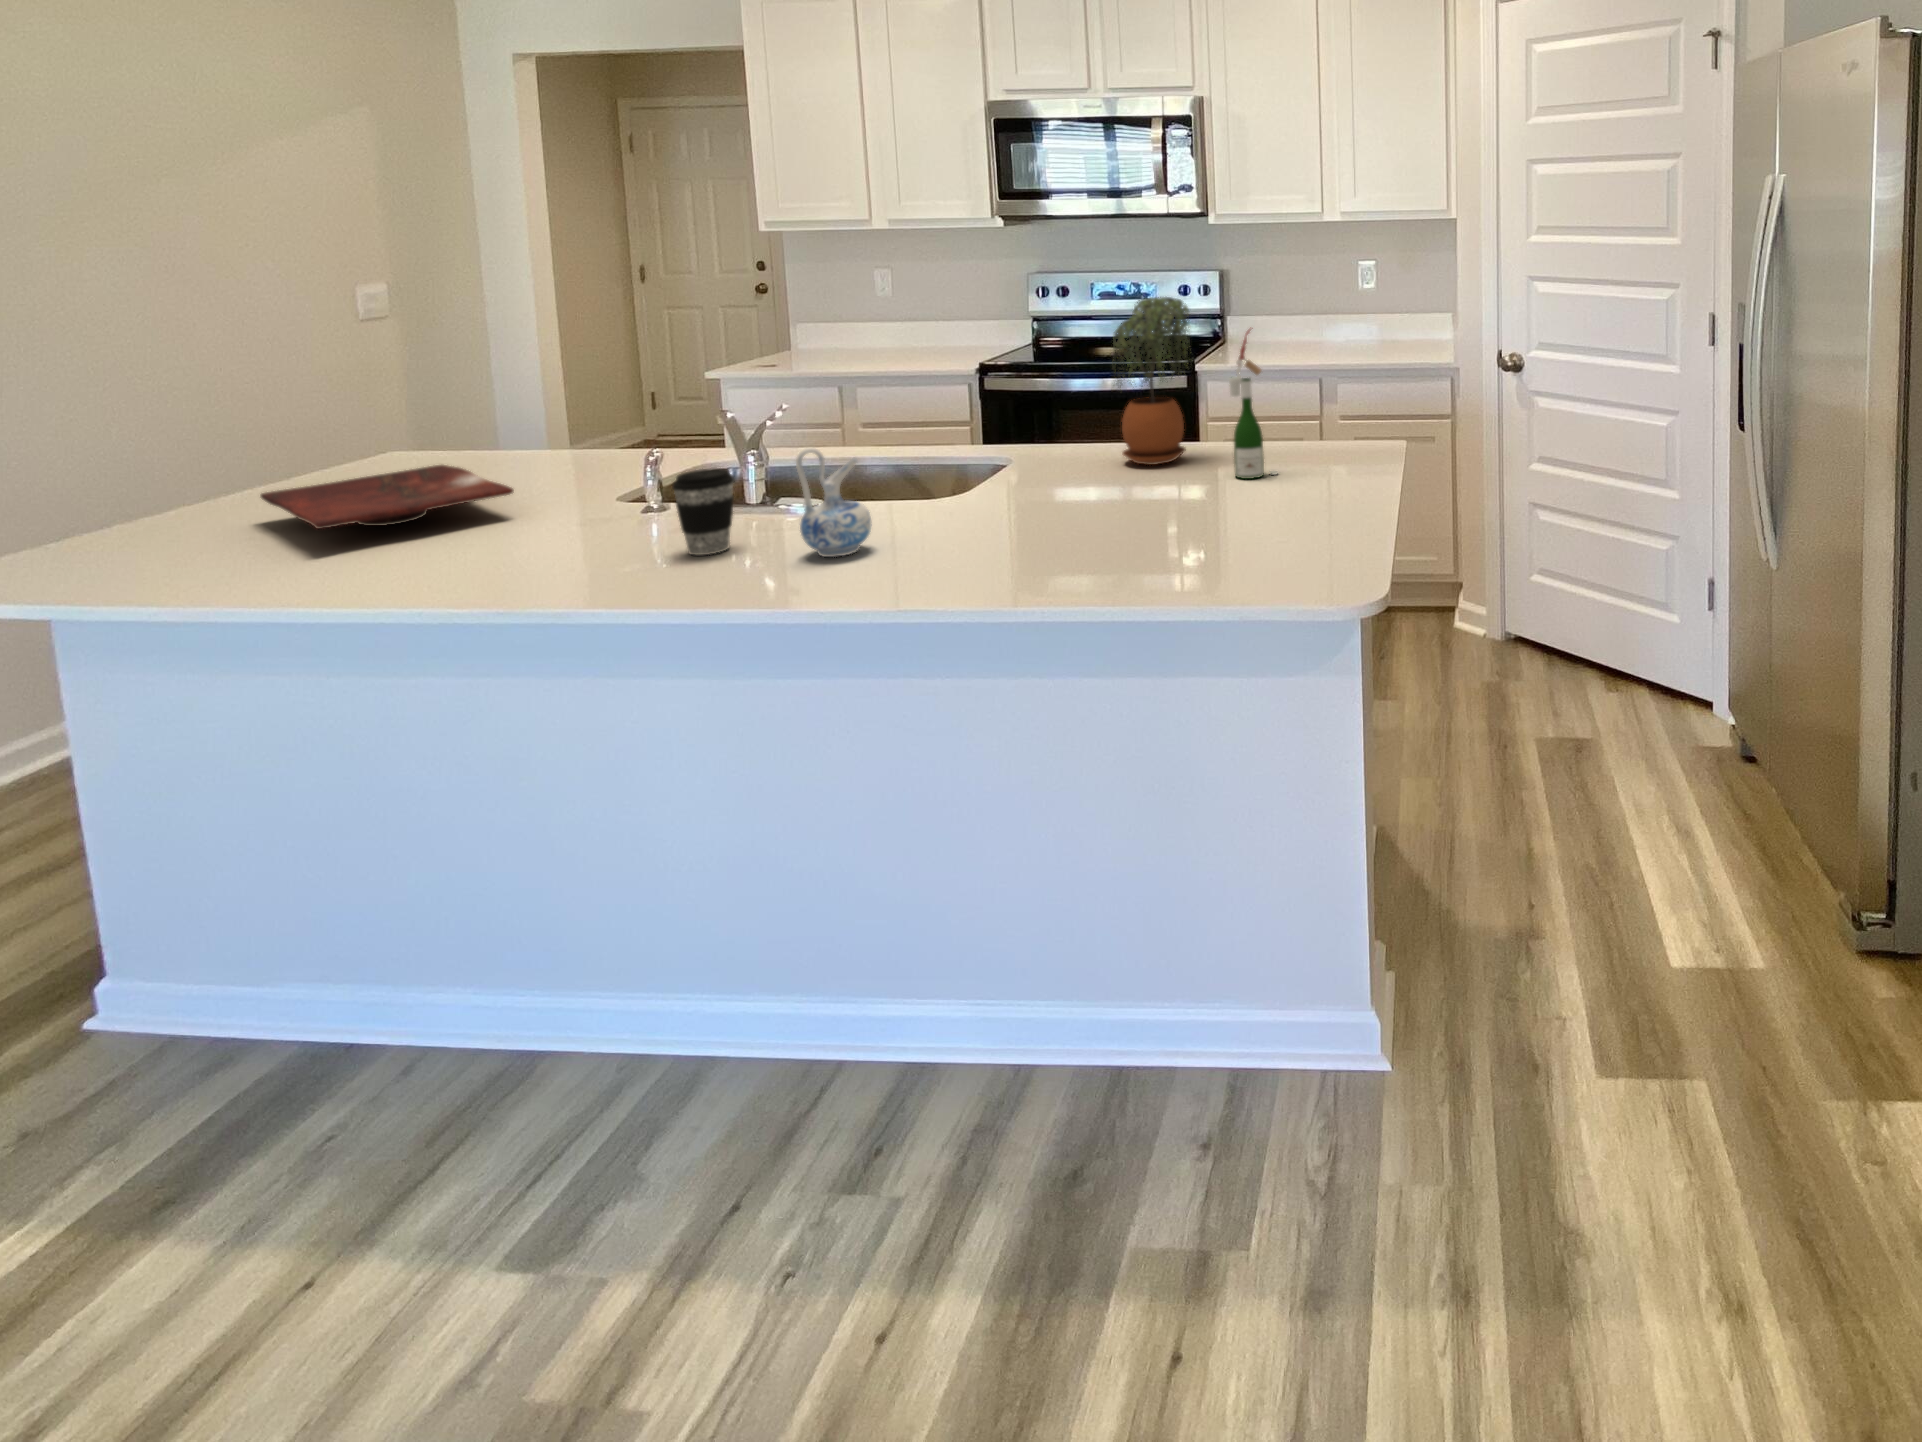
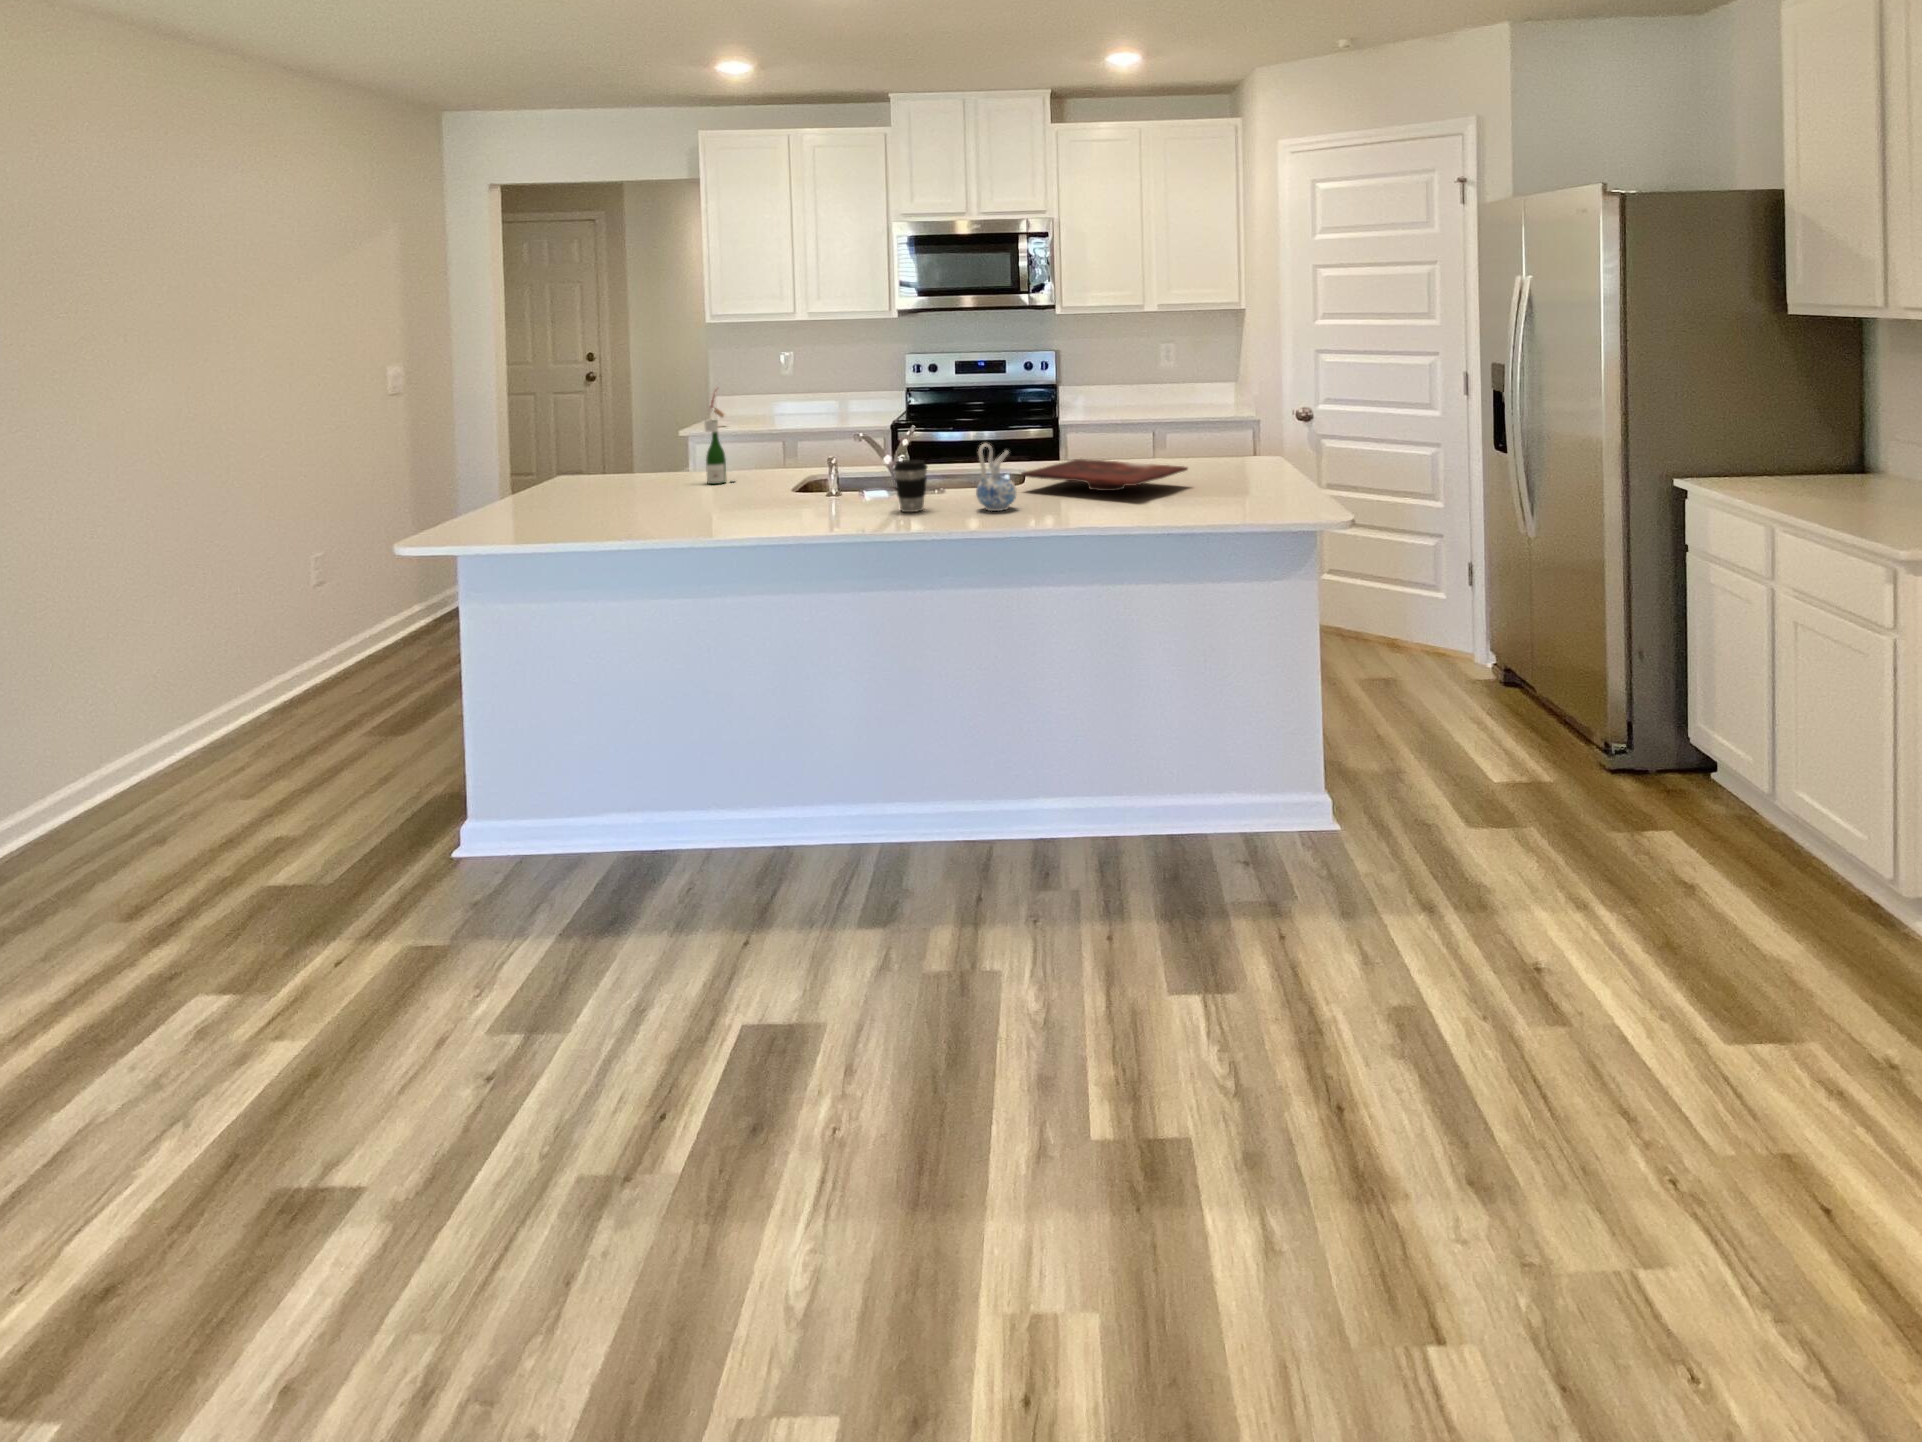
potted plant: present [1113,297,1192,465] -> none [1098,357,1151,469]
wine bottle: present [1229,327,1278,479] -> present [704,396,734,484]
cutting board: present [261,465,513,529] -> present [1021,459,1188,491]

